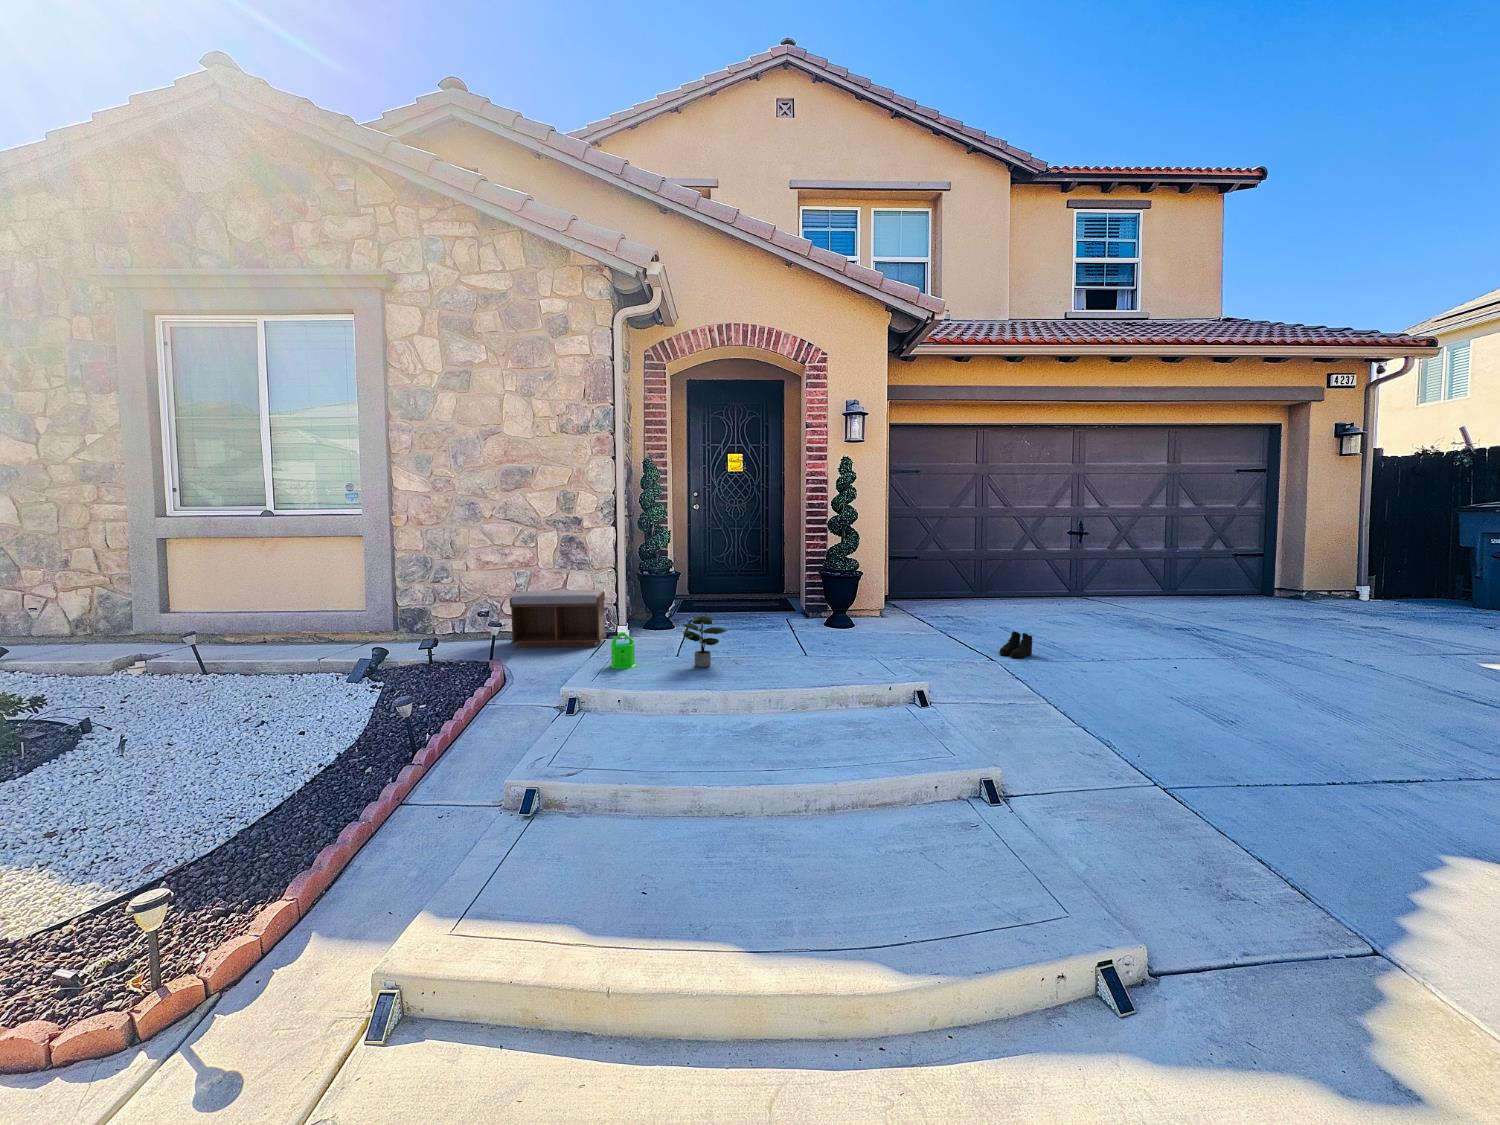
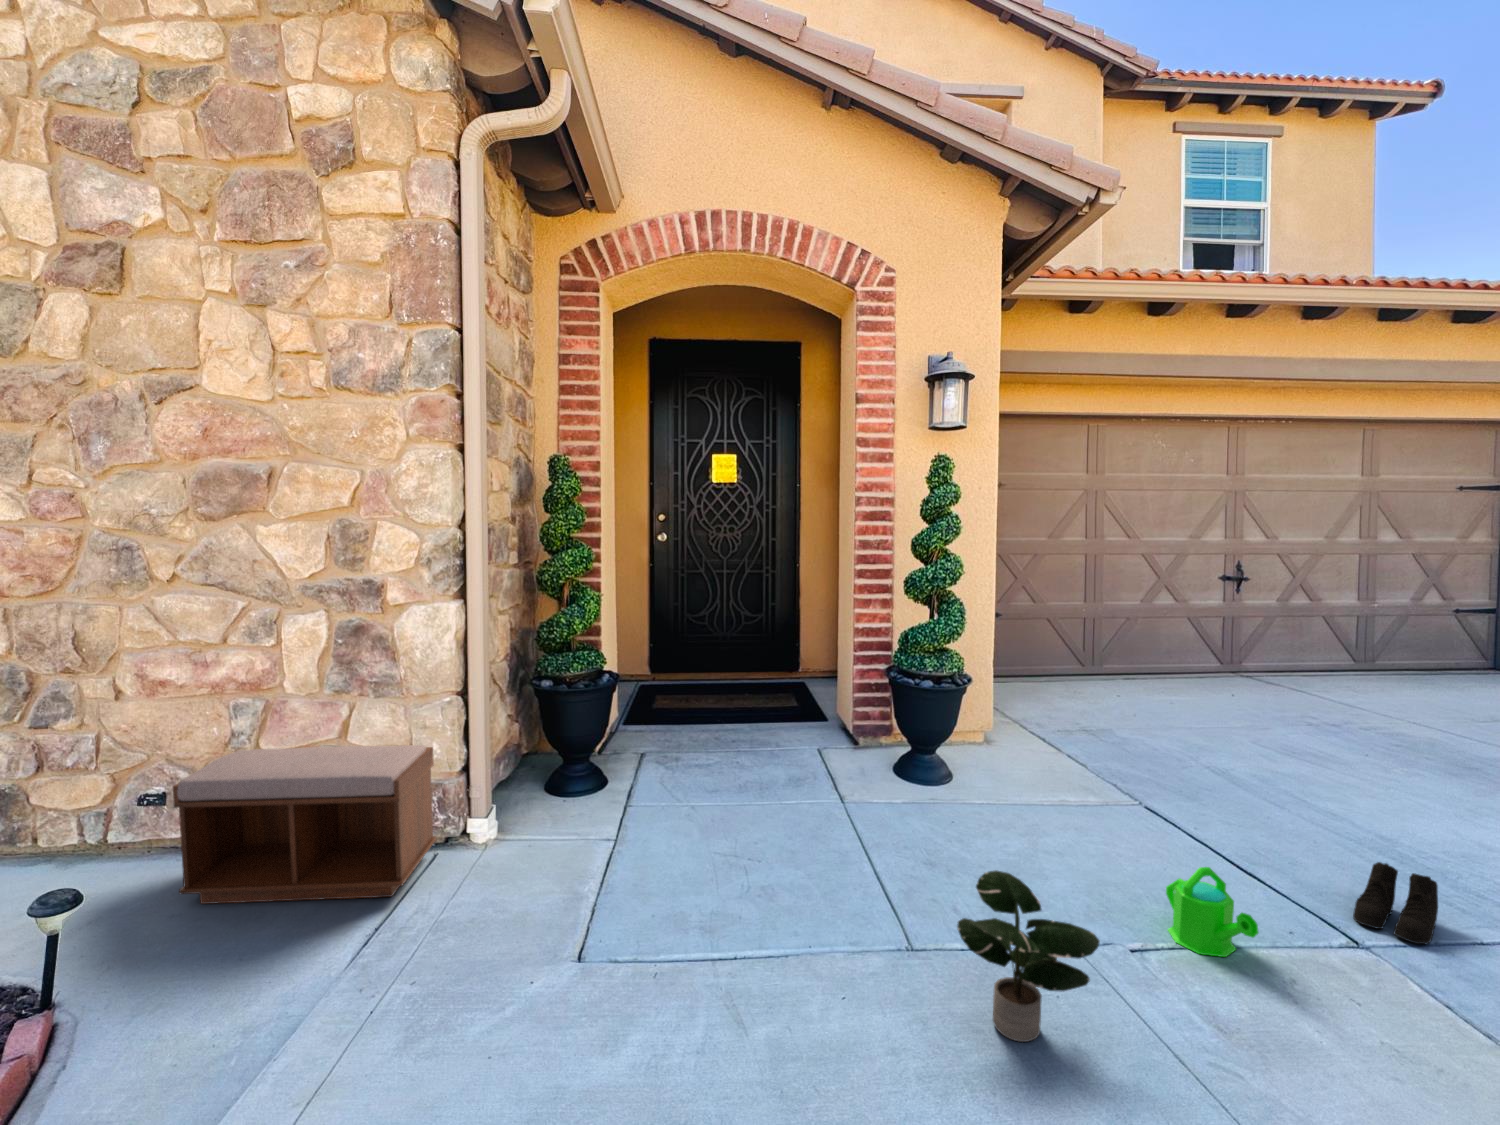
potted plant: present [682,616,728,667] -> present [957,871,1100,1042]
watering can: present [611,632,636,669] -> present [1166,867,1259,957]

